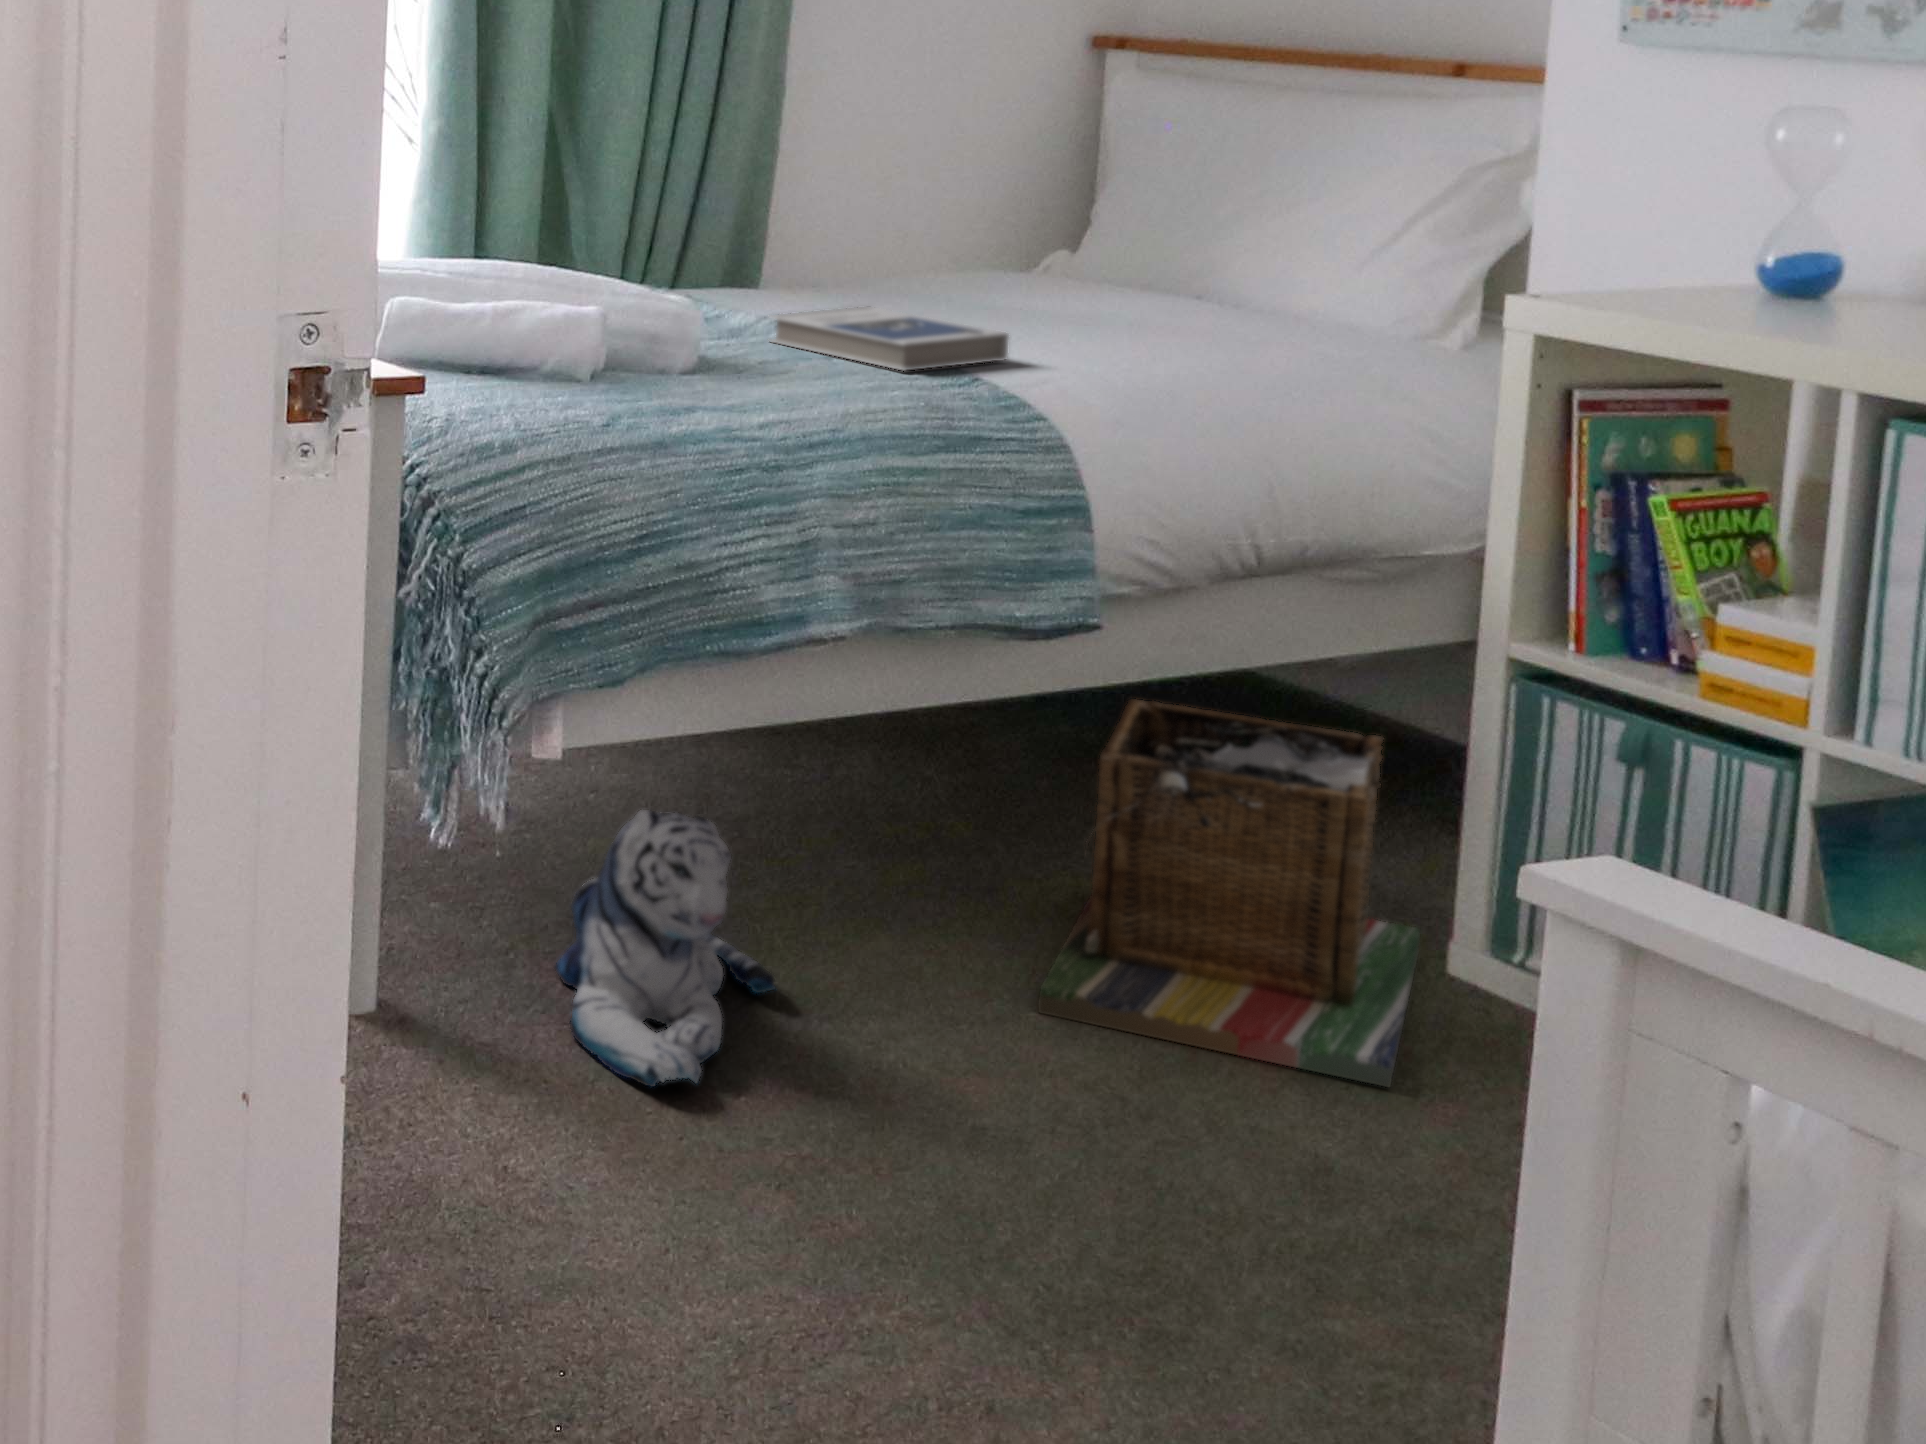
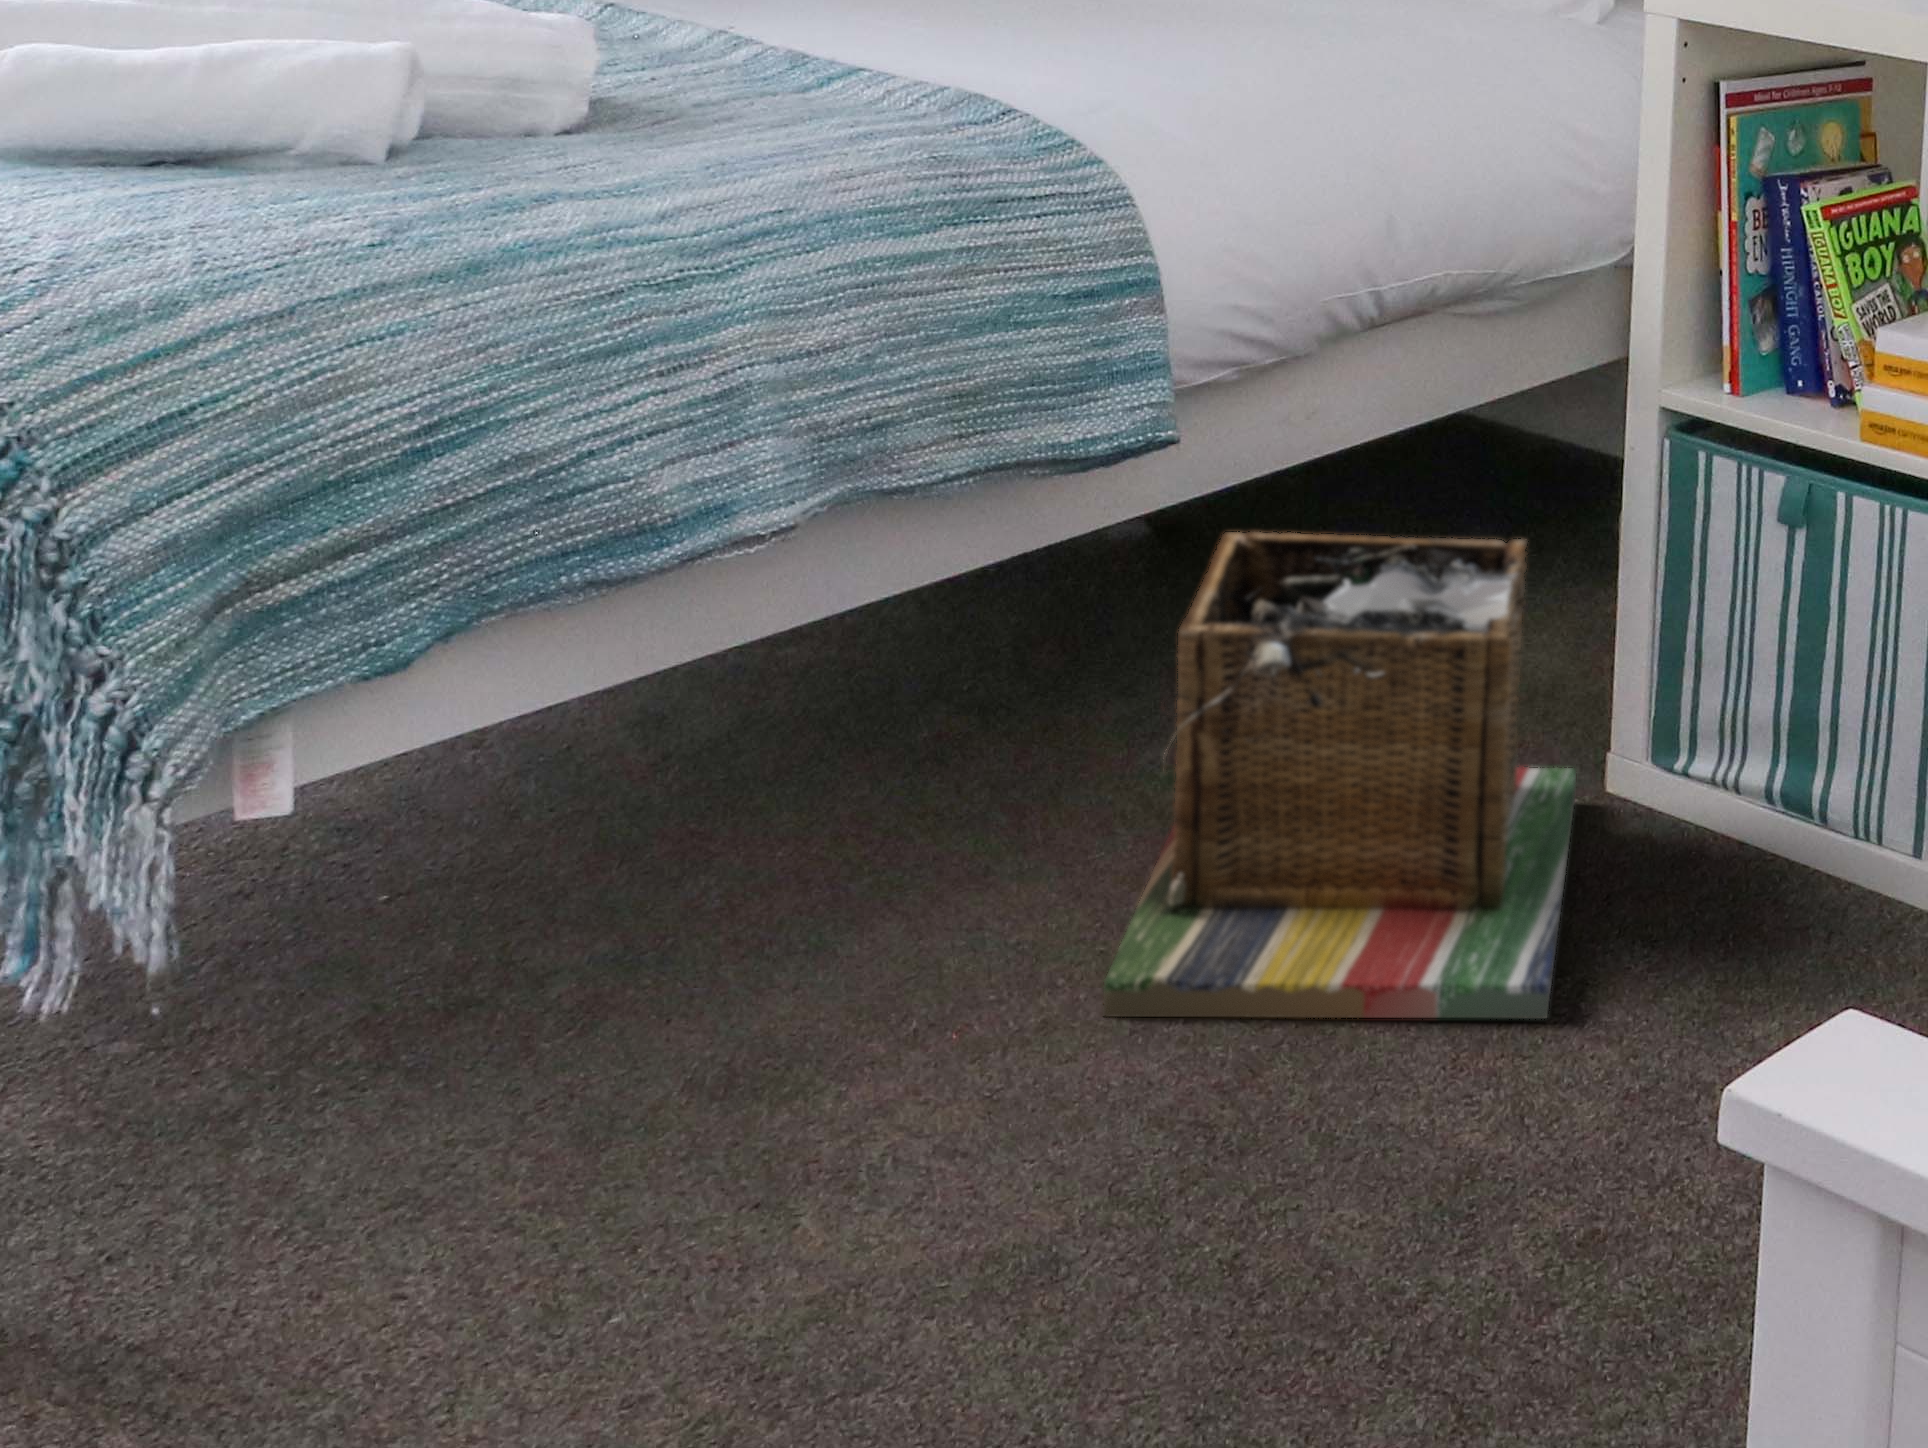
hardback book: present [768,307,1008,370] -> none [719,14,1059,105]
plush toy: present [554,809,775,1088] -> none [316,853,705,1348]

